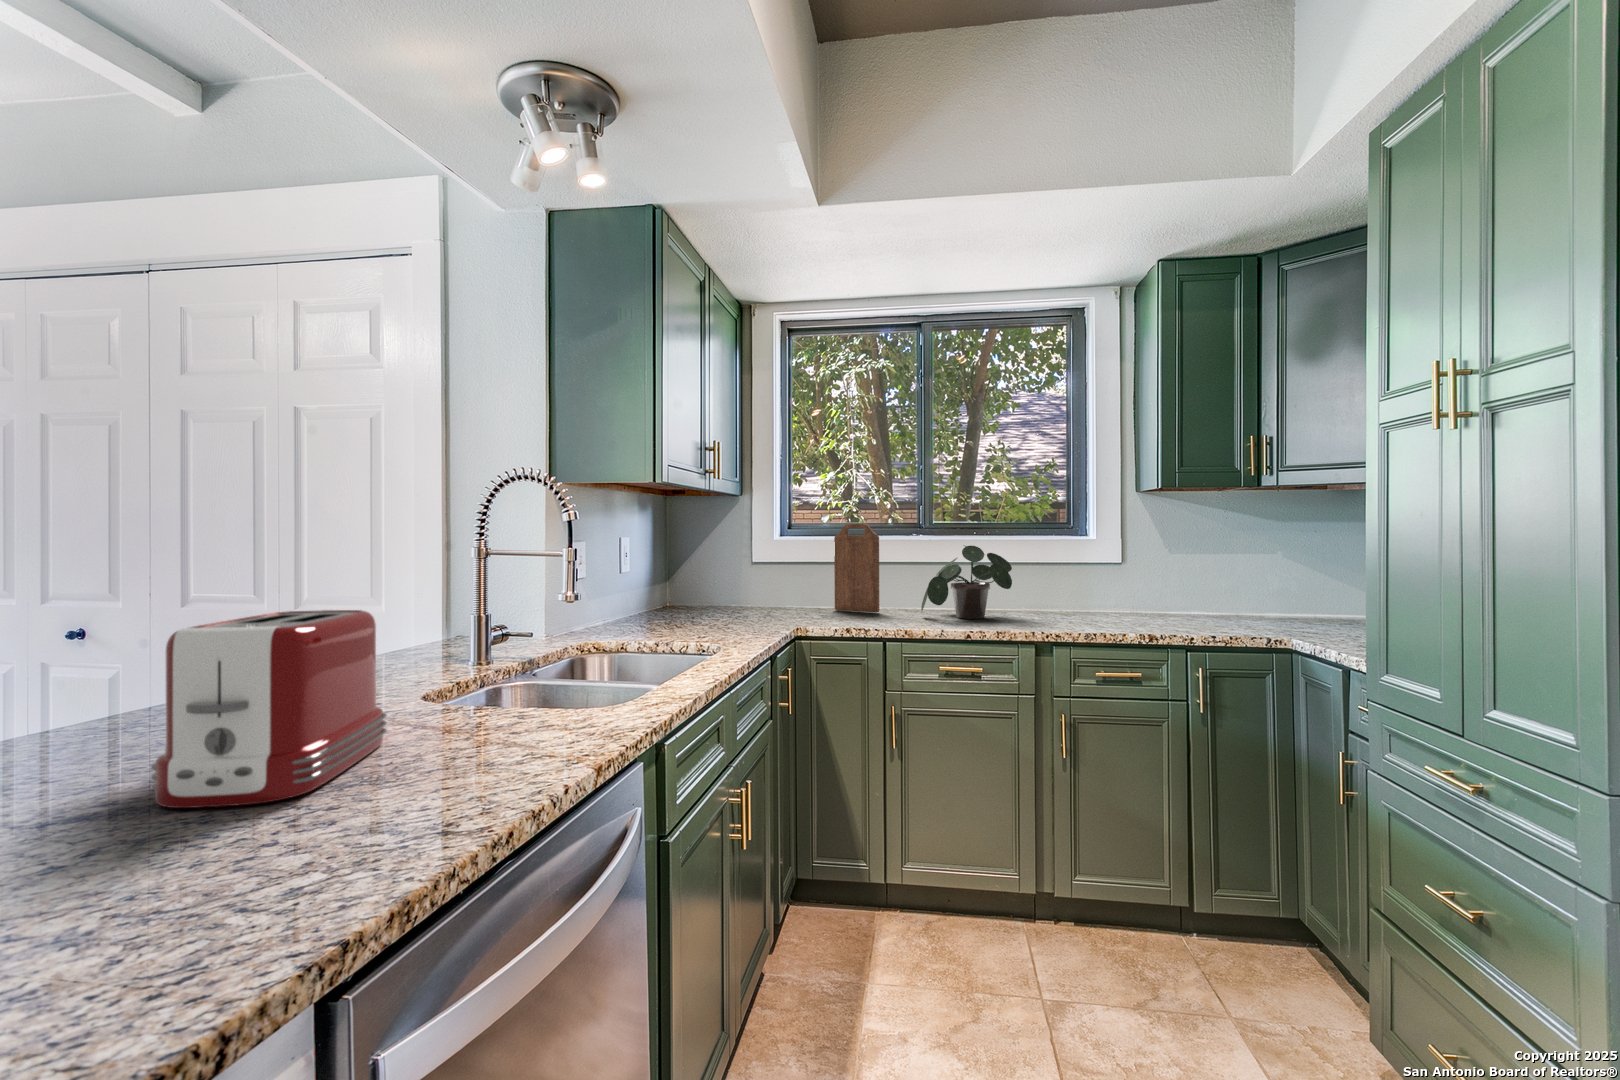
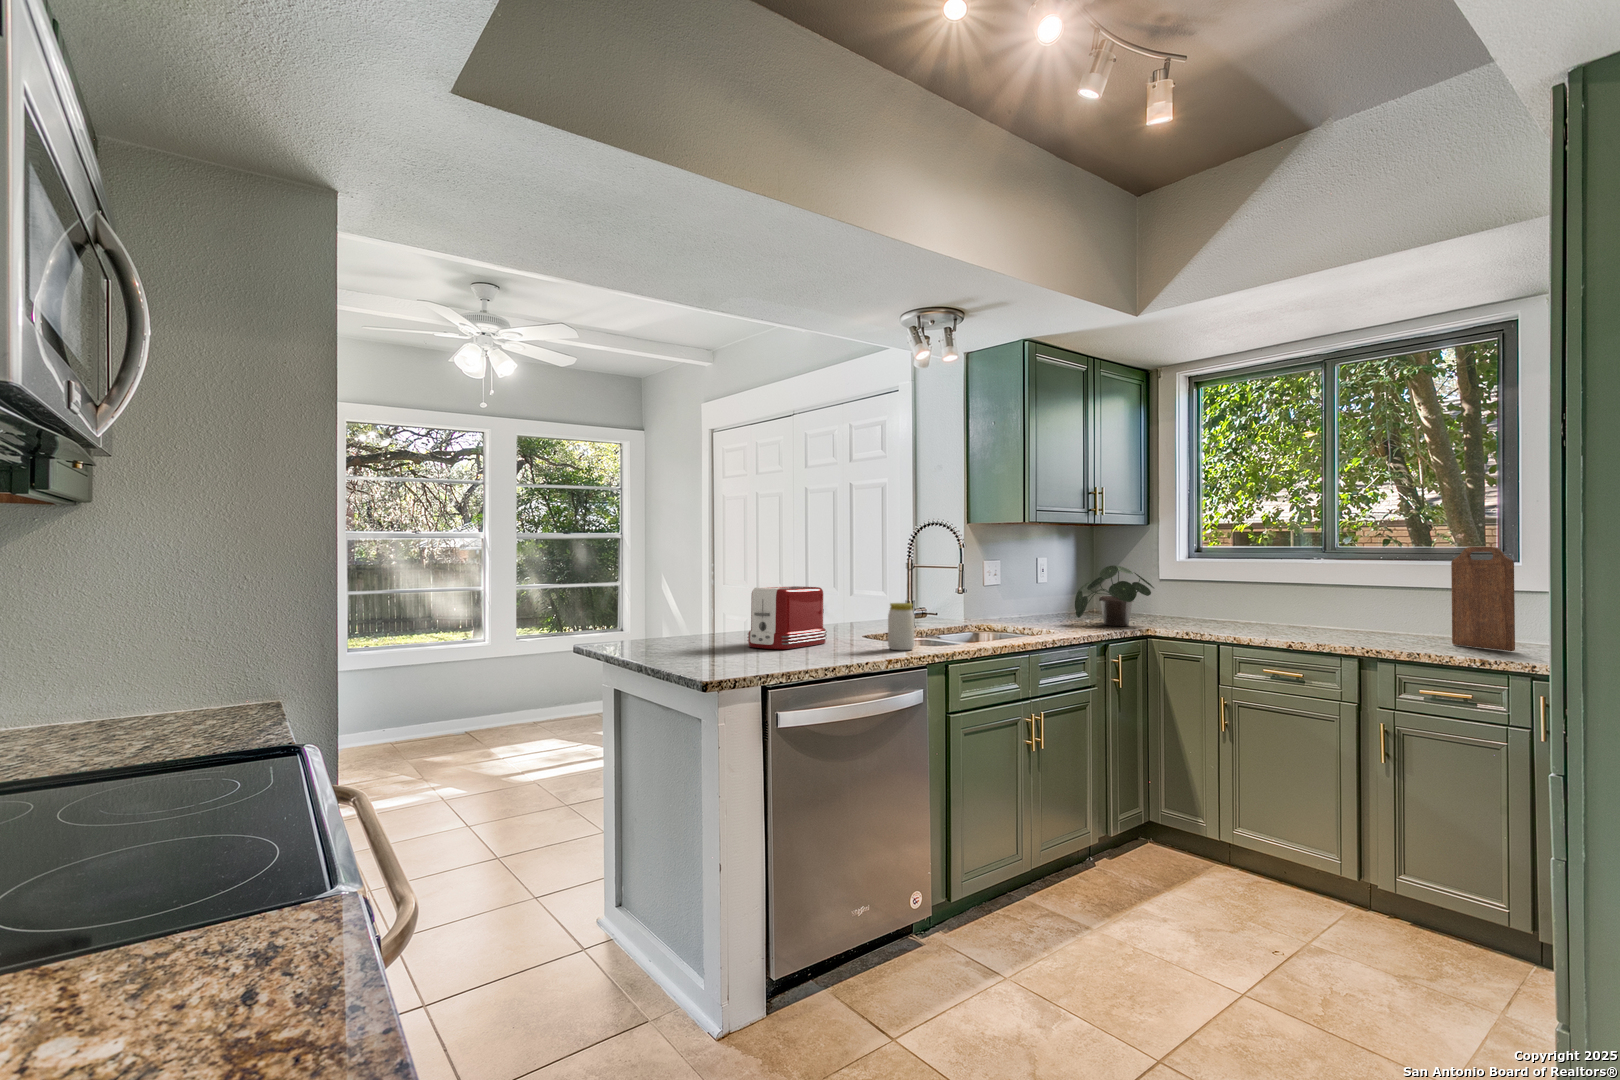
cutting board: present [834,524,879,613] -> present [1451,546,1515,651]
potted plant: present [921,545,1012,619] -> present [1075,565,1154,626]
jar: none [560,632,618,737] -> present [888,603,914,650]

